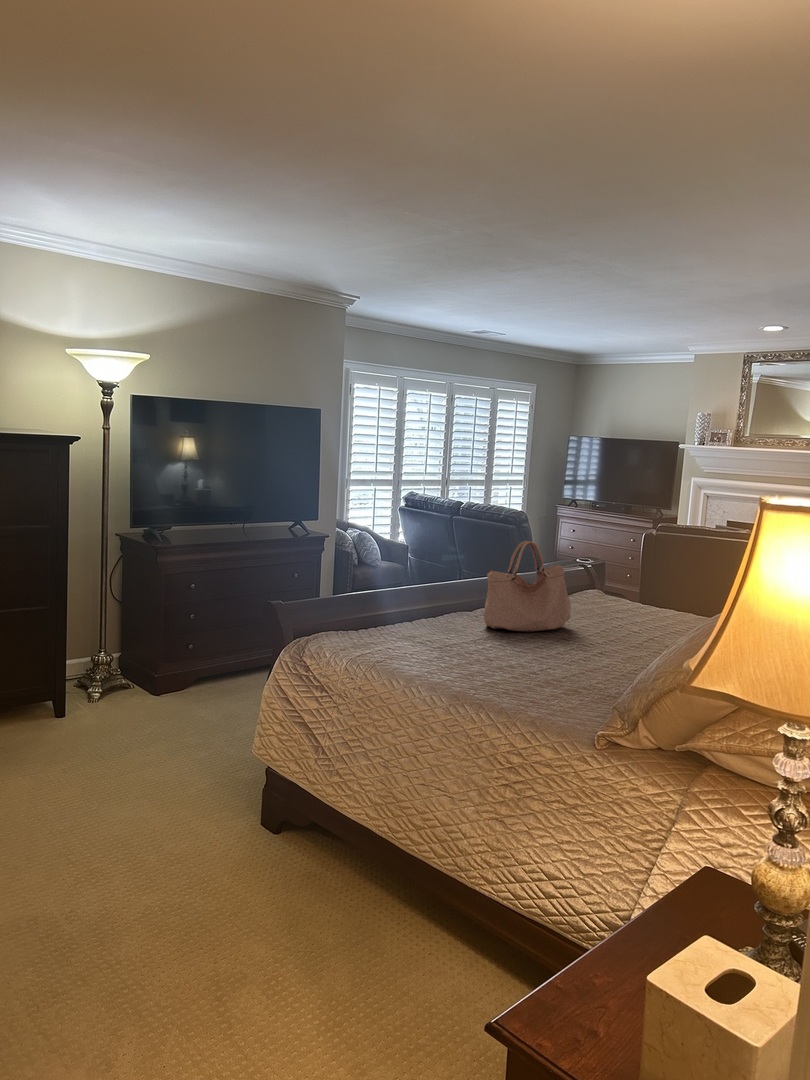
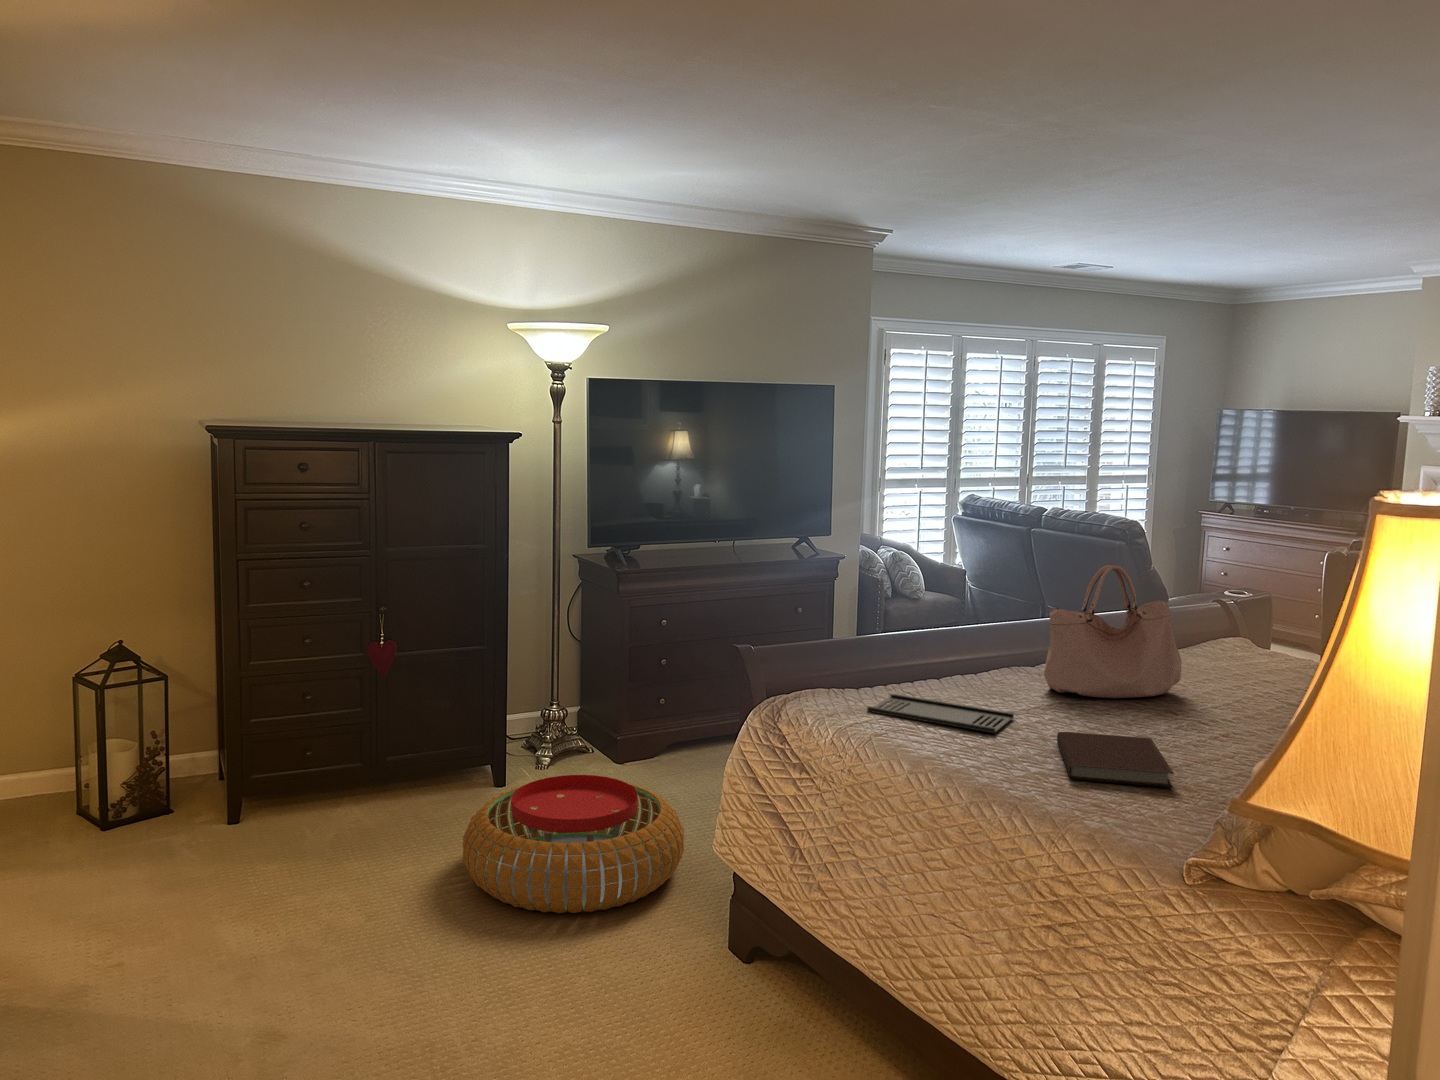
tray: none [367,633,468,658] -> present [867,694,1014,733]
notebook: none [499,655,578,688] -> present [1057,732,1174,788]
pouf: none [41,704,221,810] -> present [463,775,684,913]

